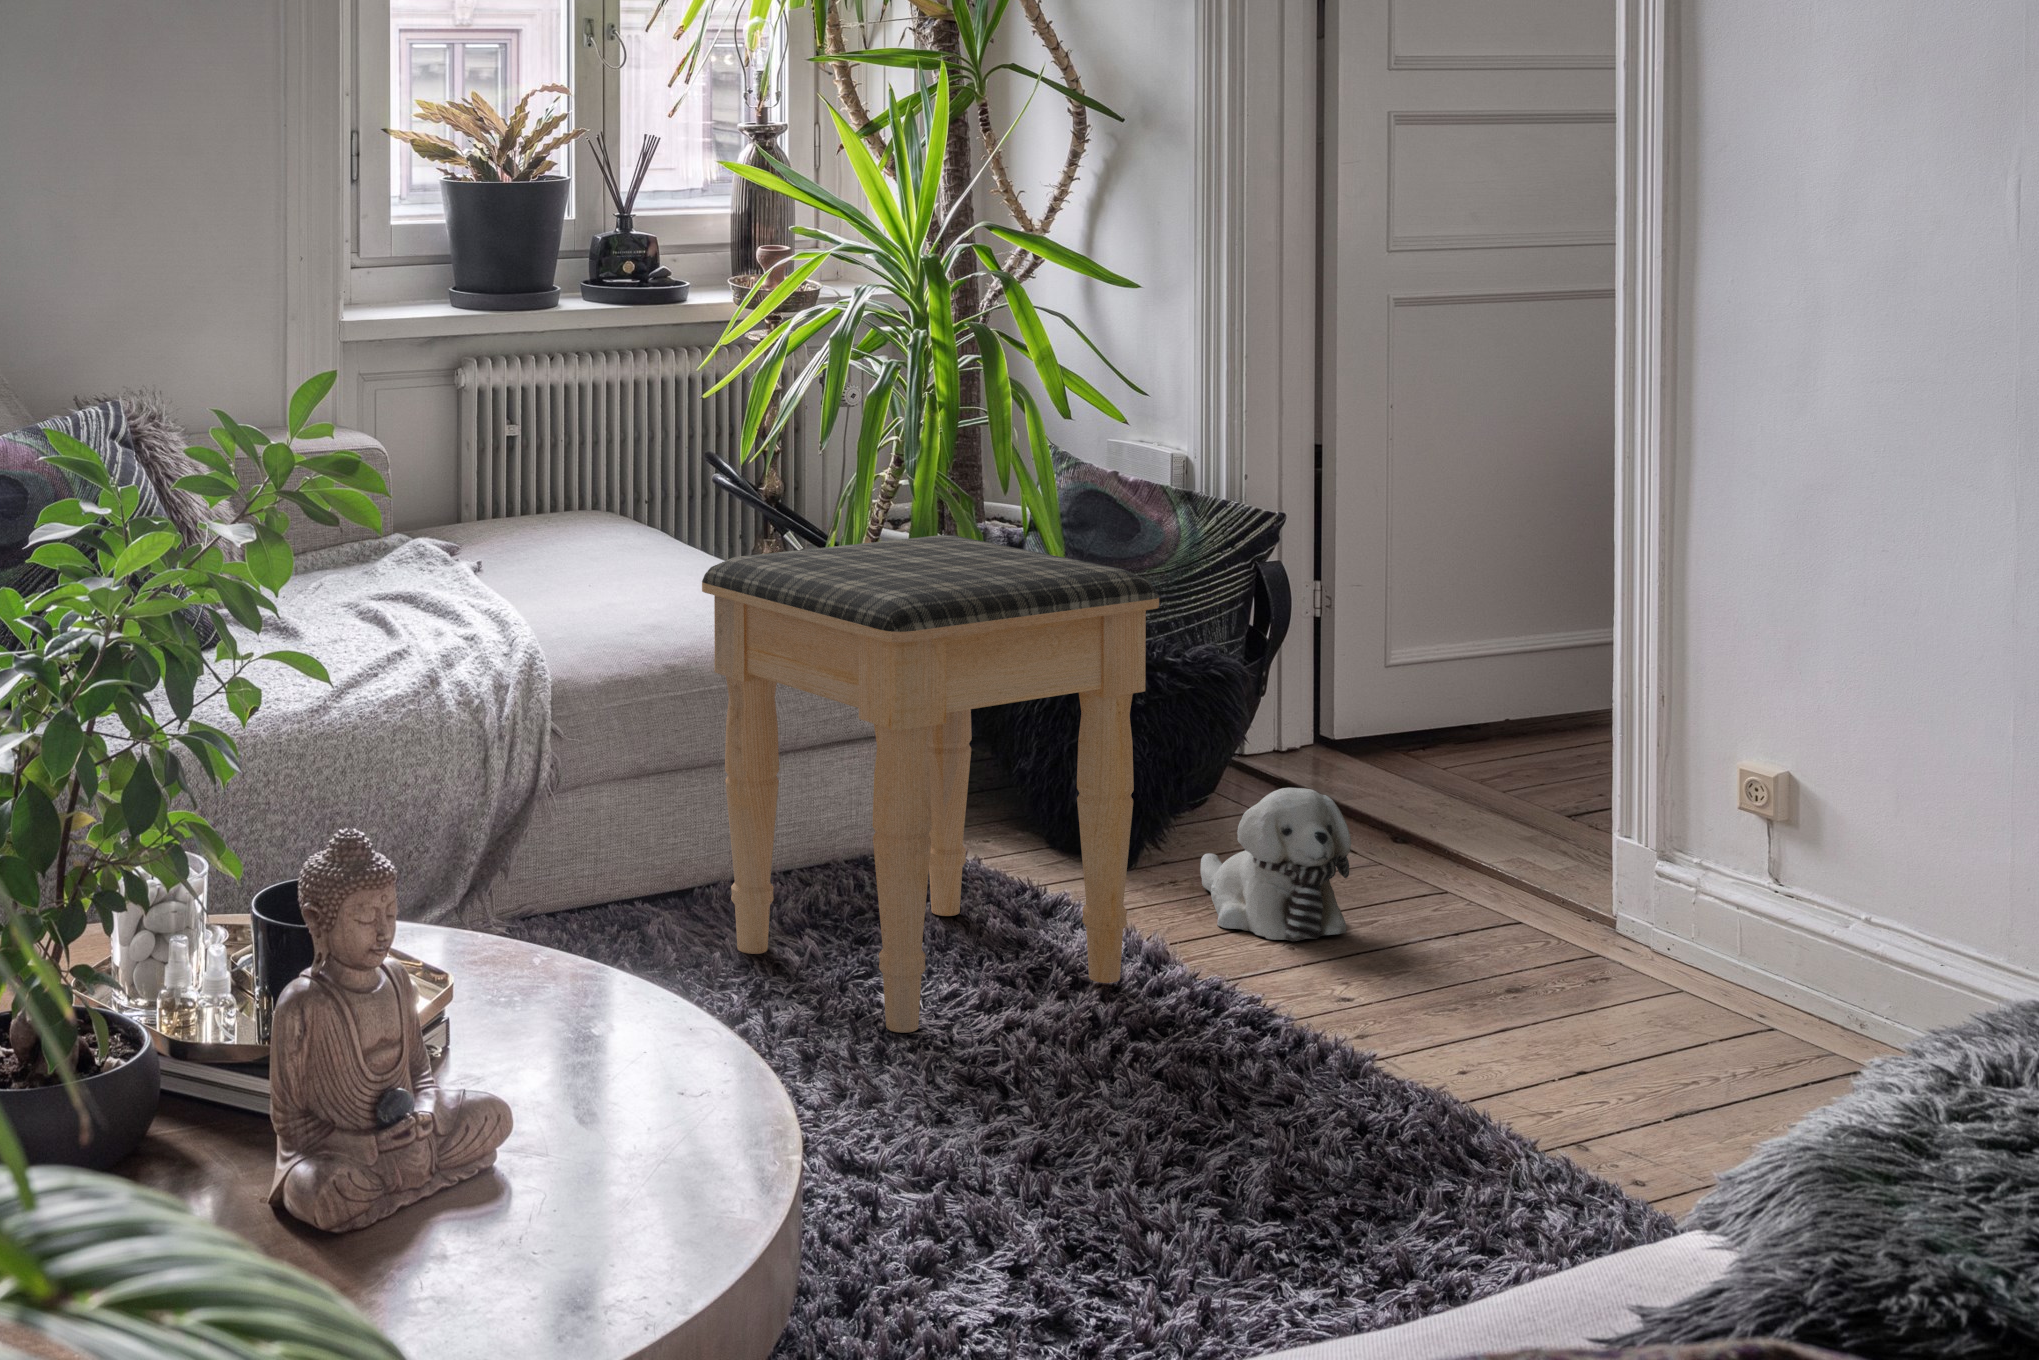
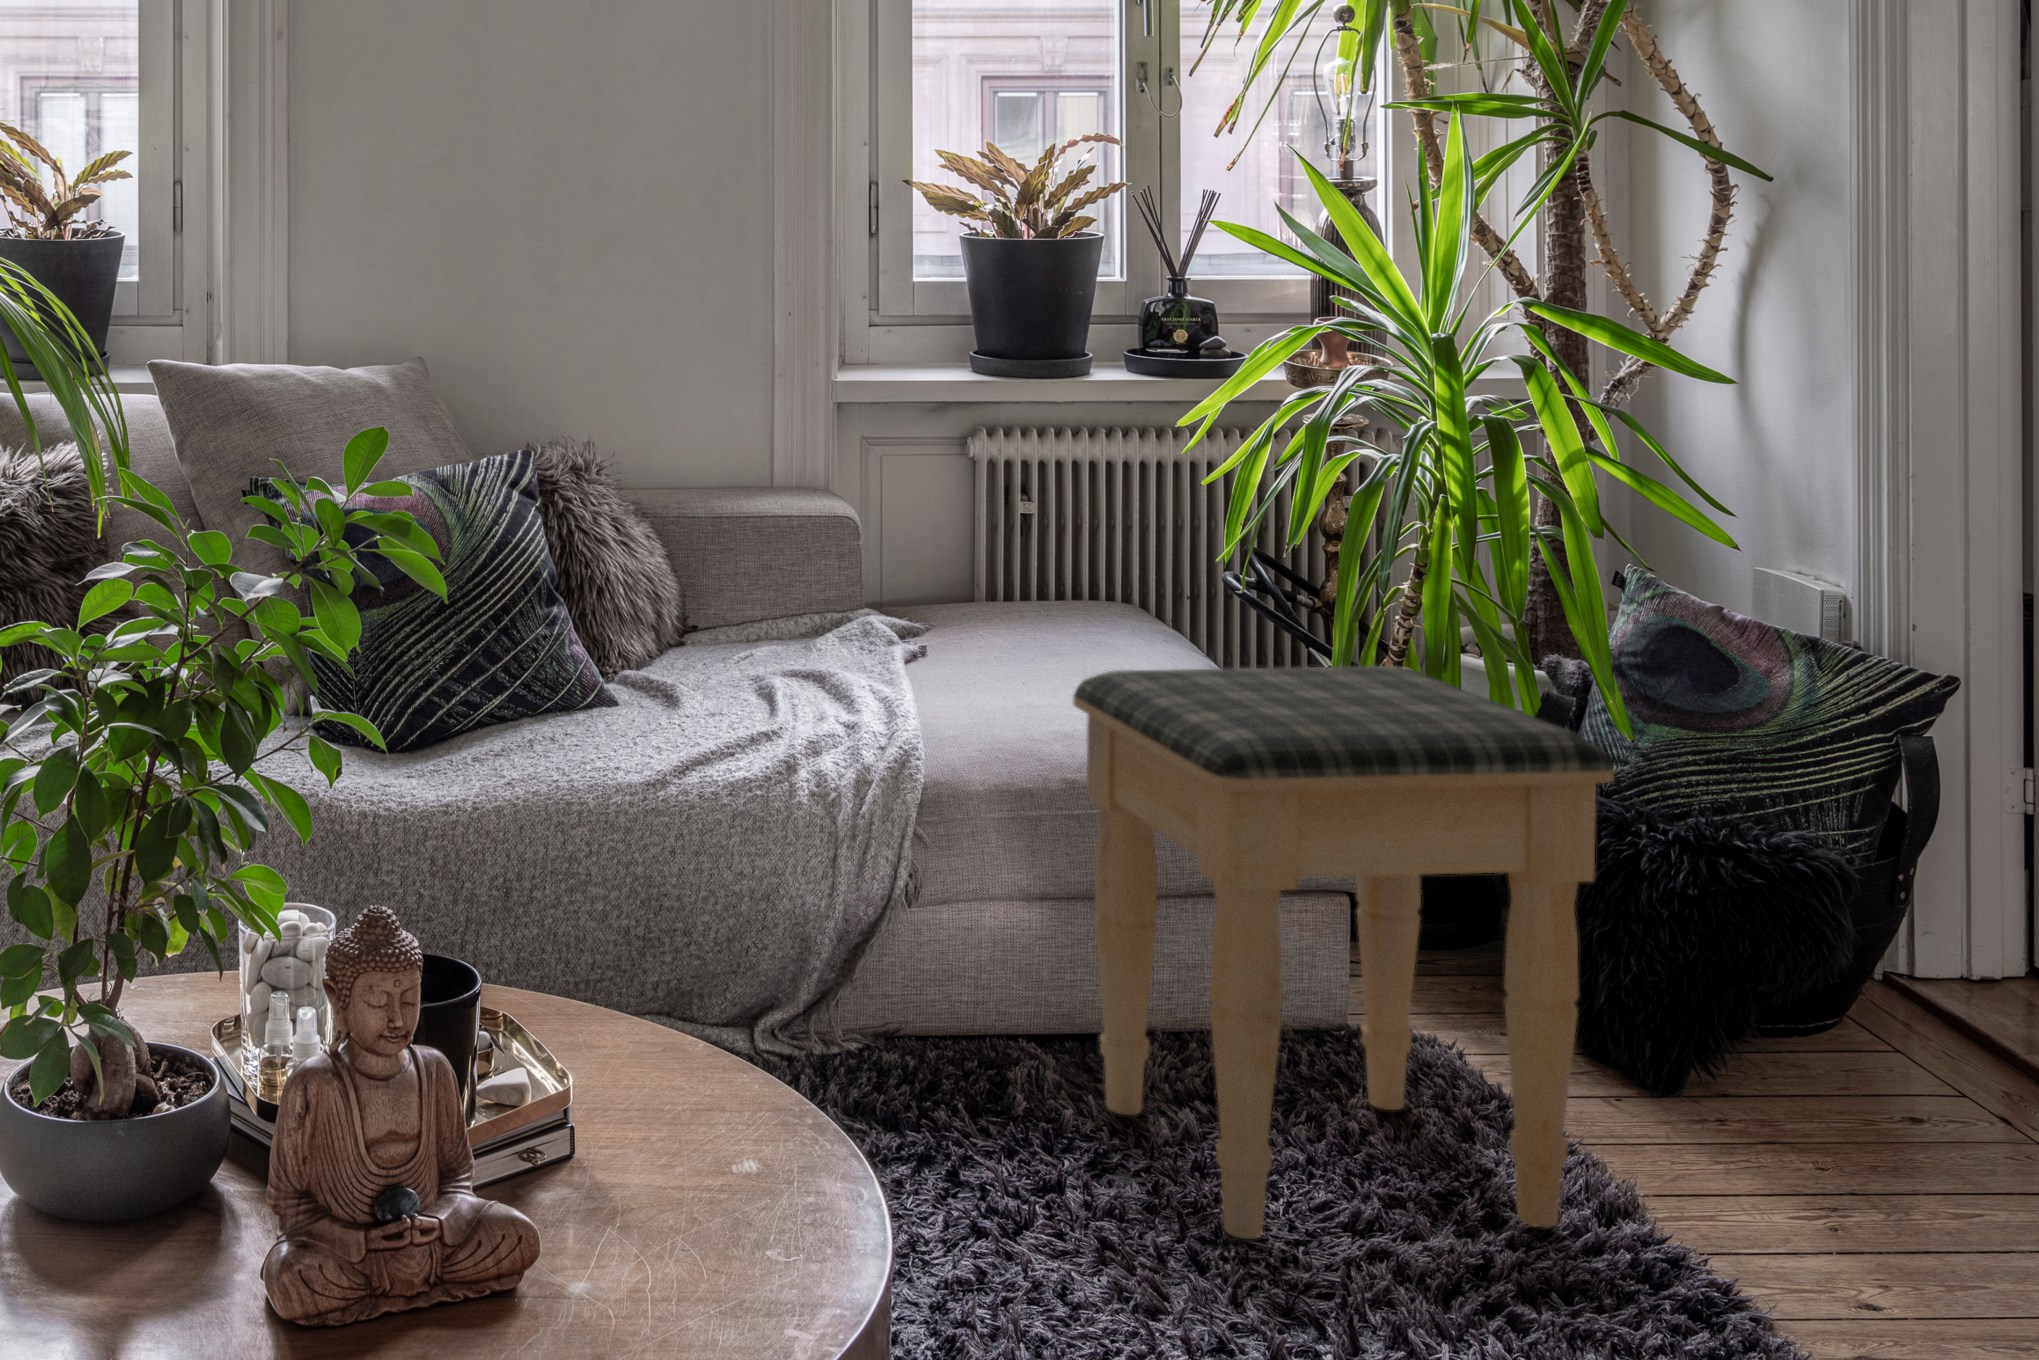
plush toy: present [1200,788,1351,941] -> none [1745,1024,1944,1223]

